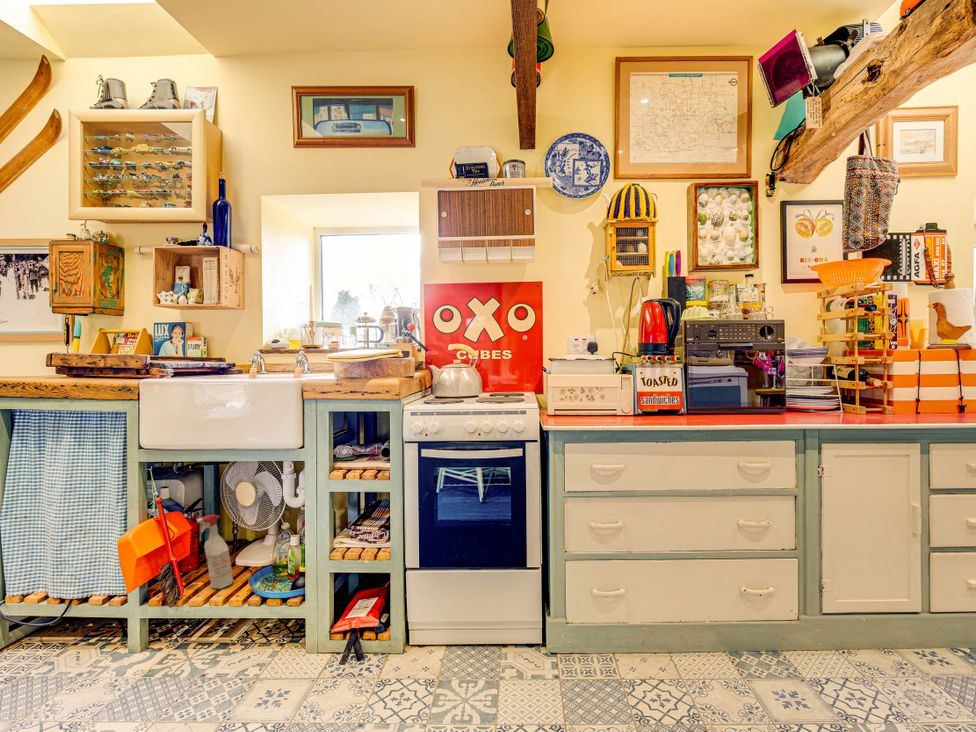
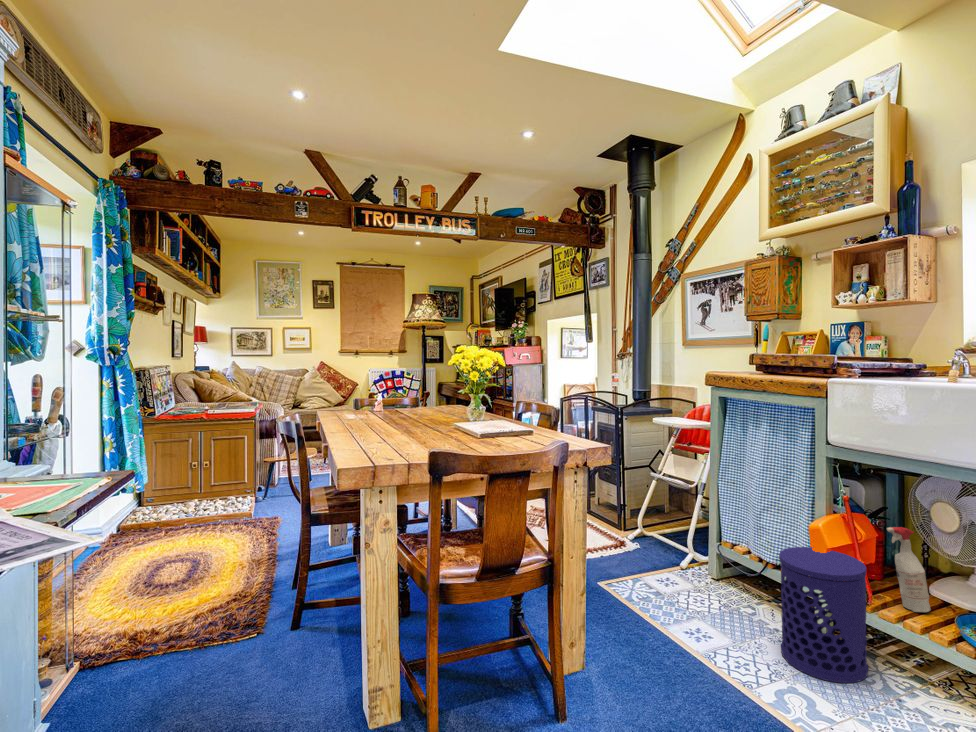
waste bin: none [77,559,178,714] -> present [779,547,868,683]

